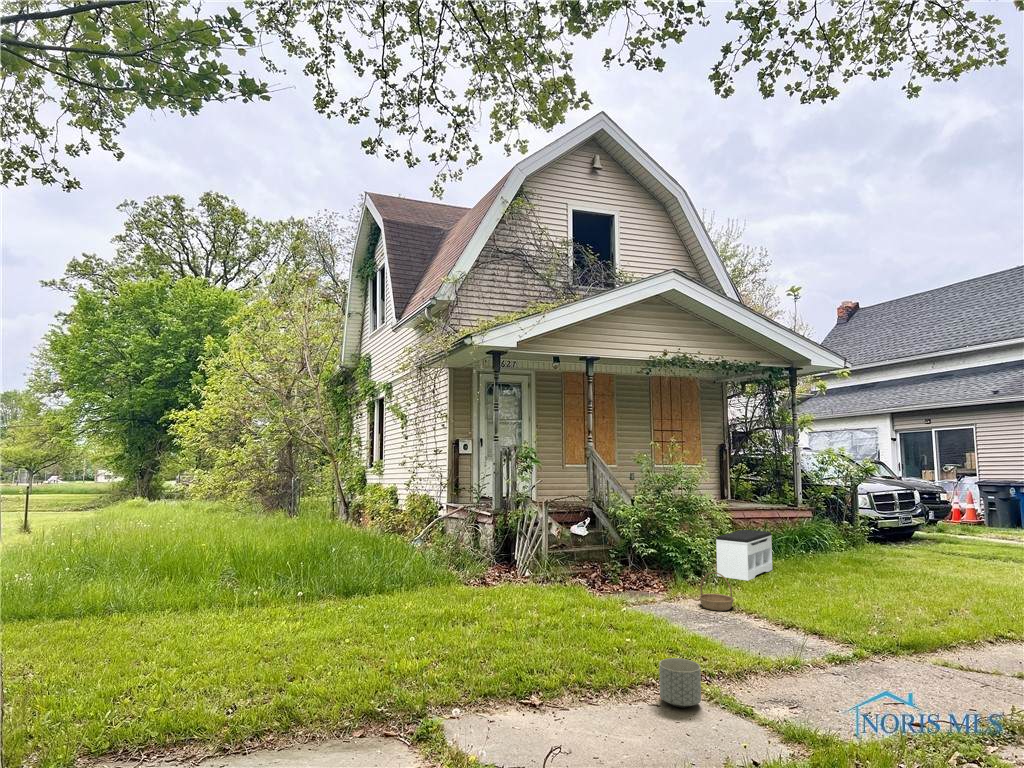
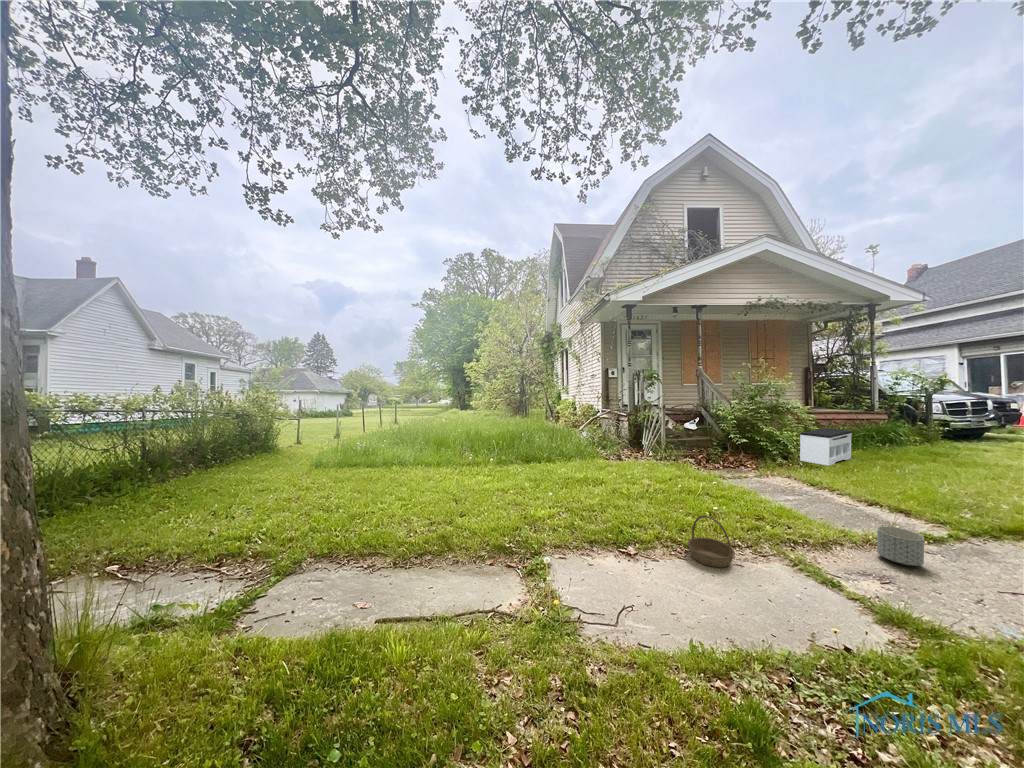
basket: present [699,572,734,611] -> present [687,516,735,567]
planter: present [659,658,701,708] -> present [877,526,924,566]

